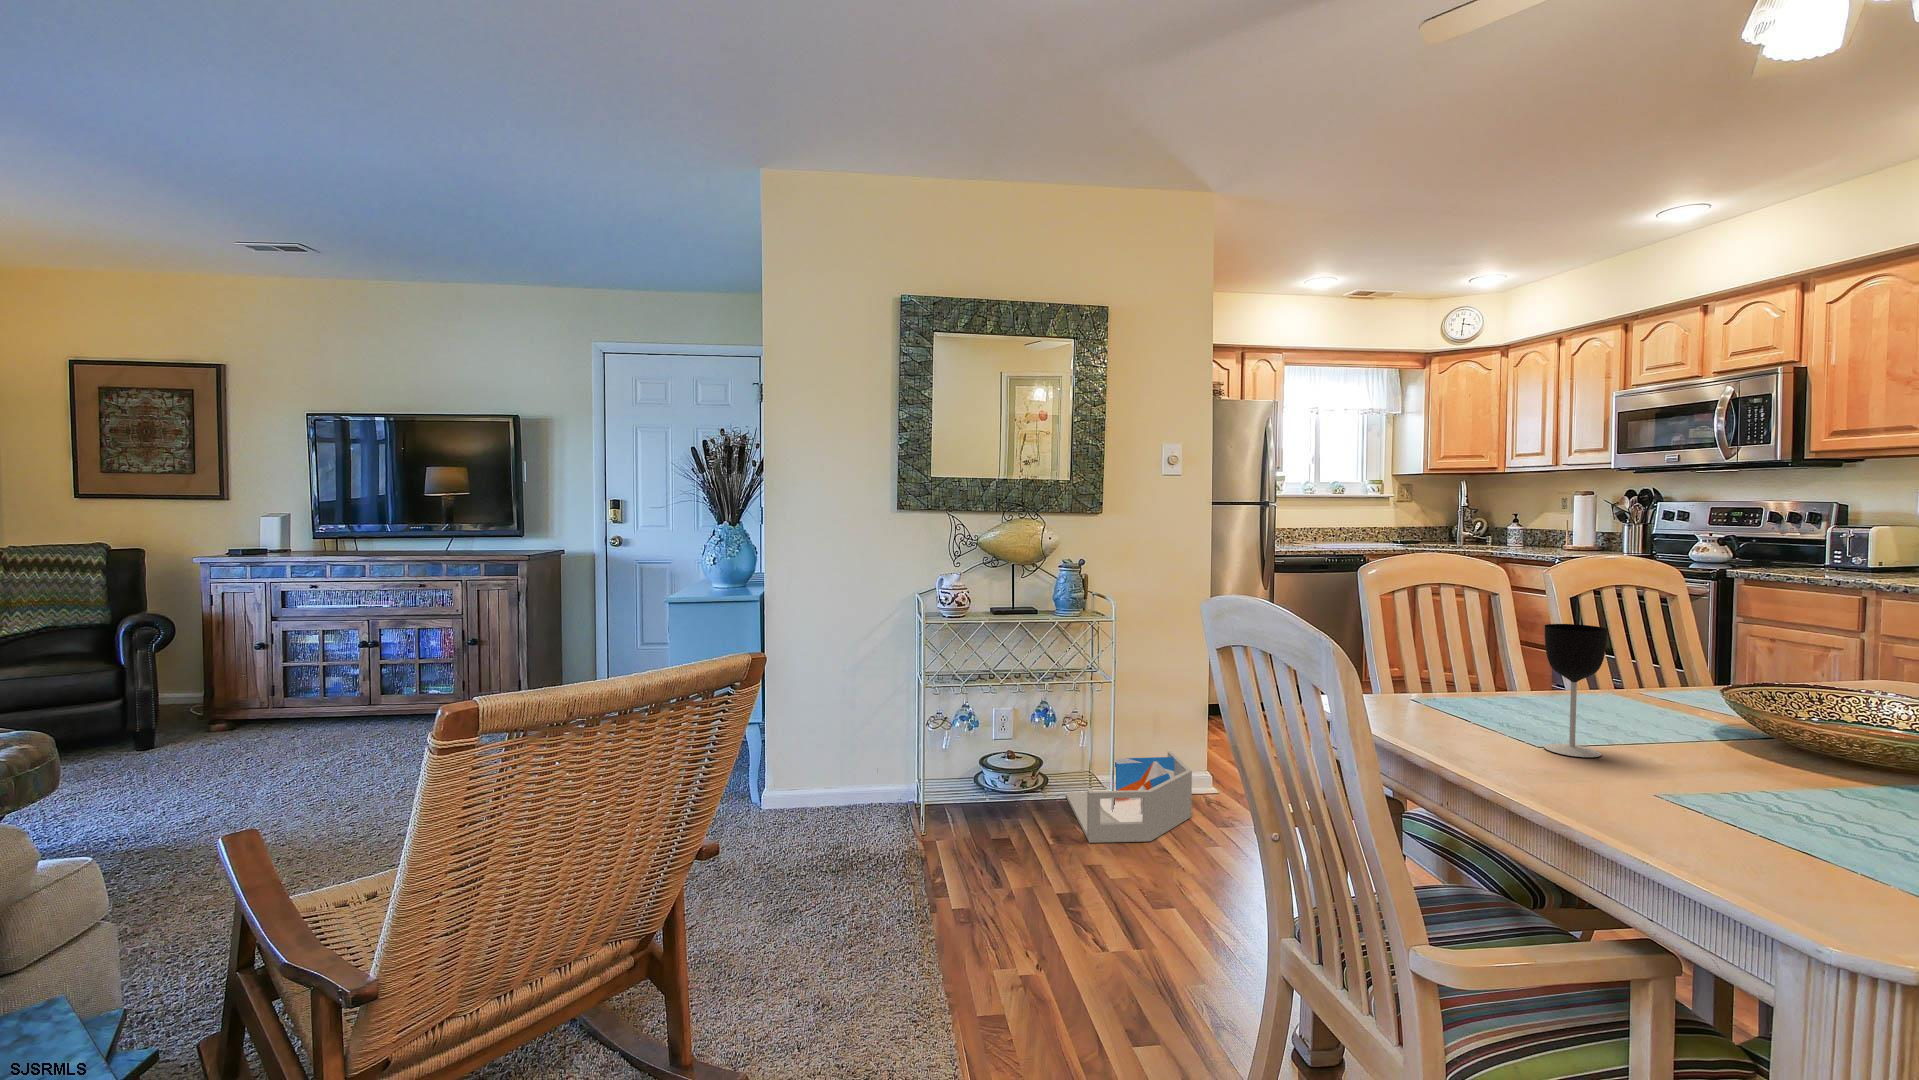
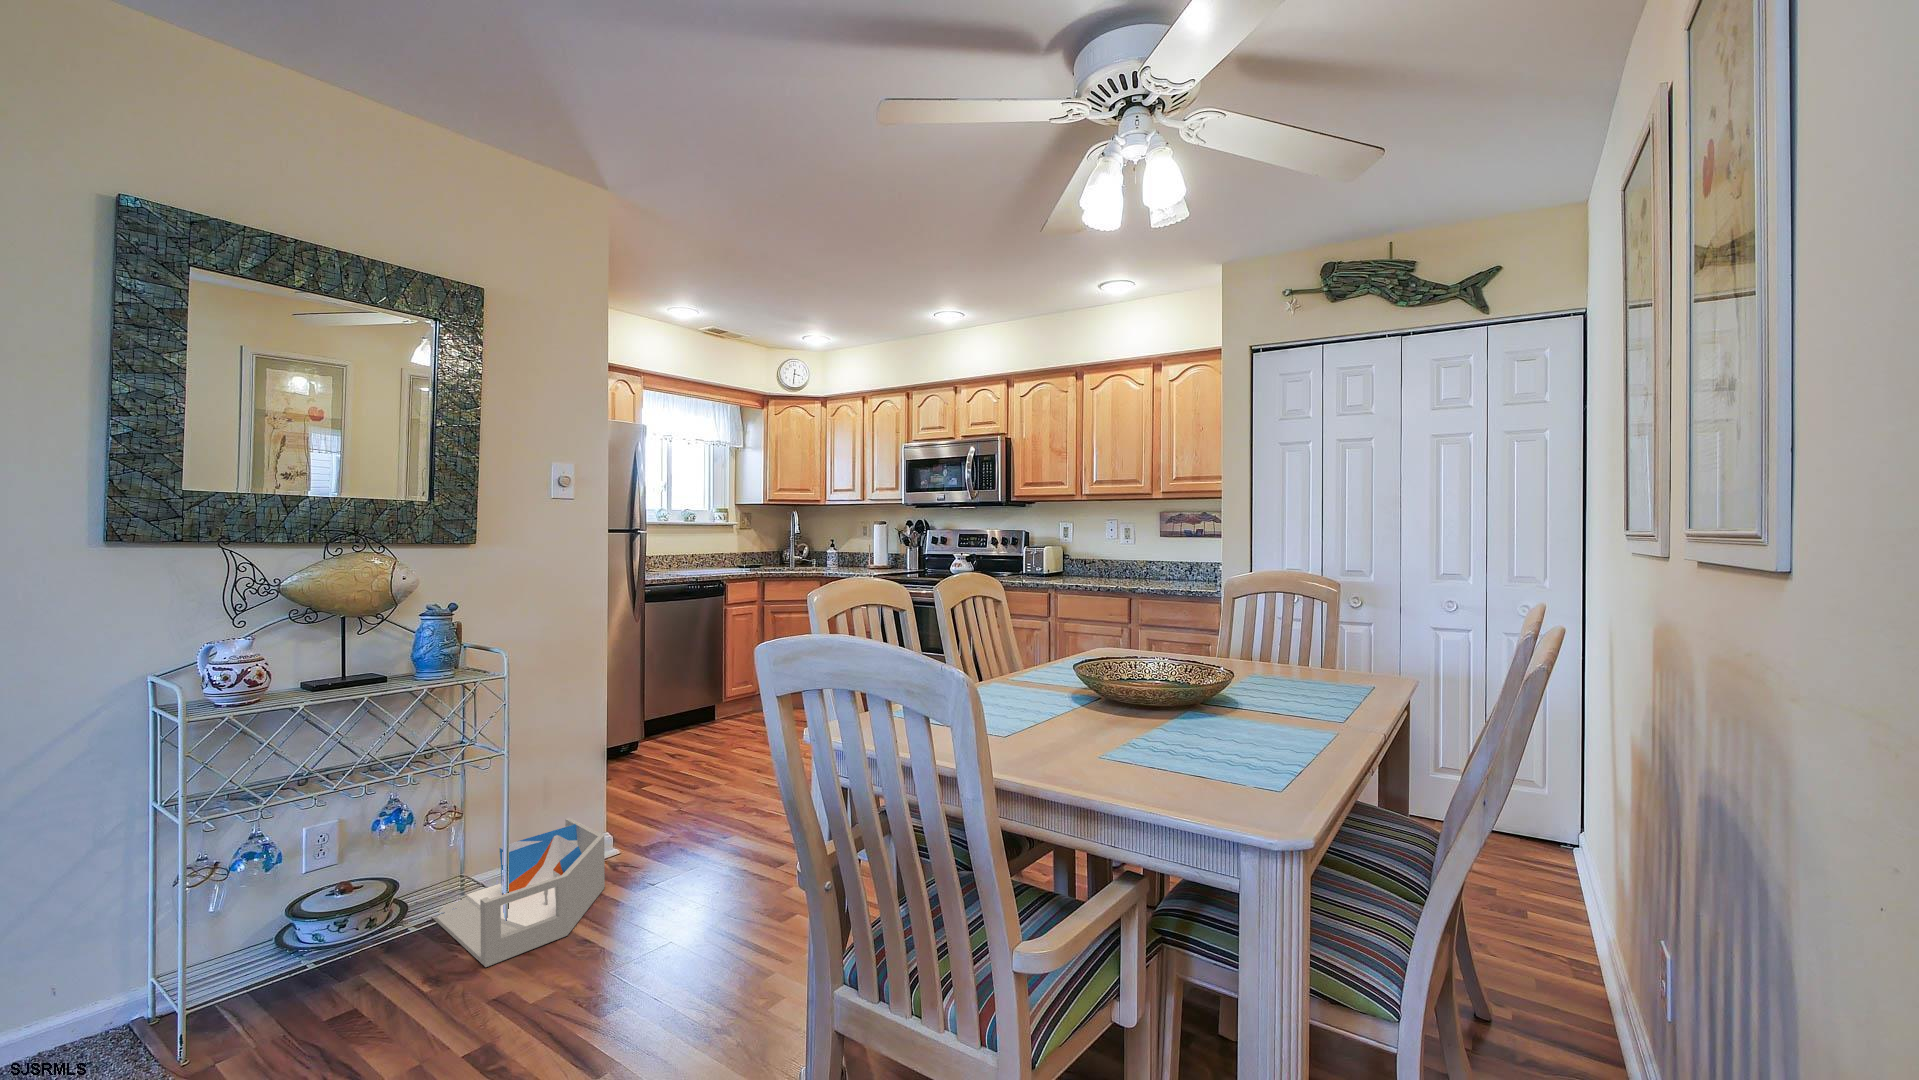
wine glass: present [1544,624,1607,757] -> none [1032,640,1074,752]

